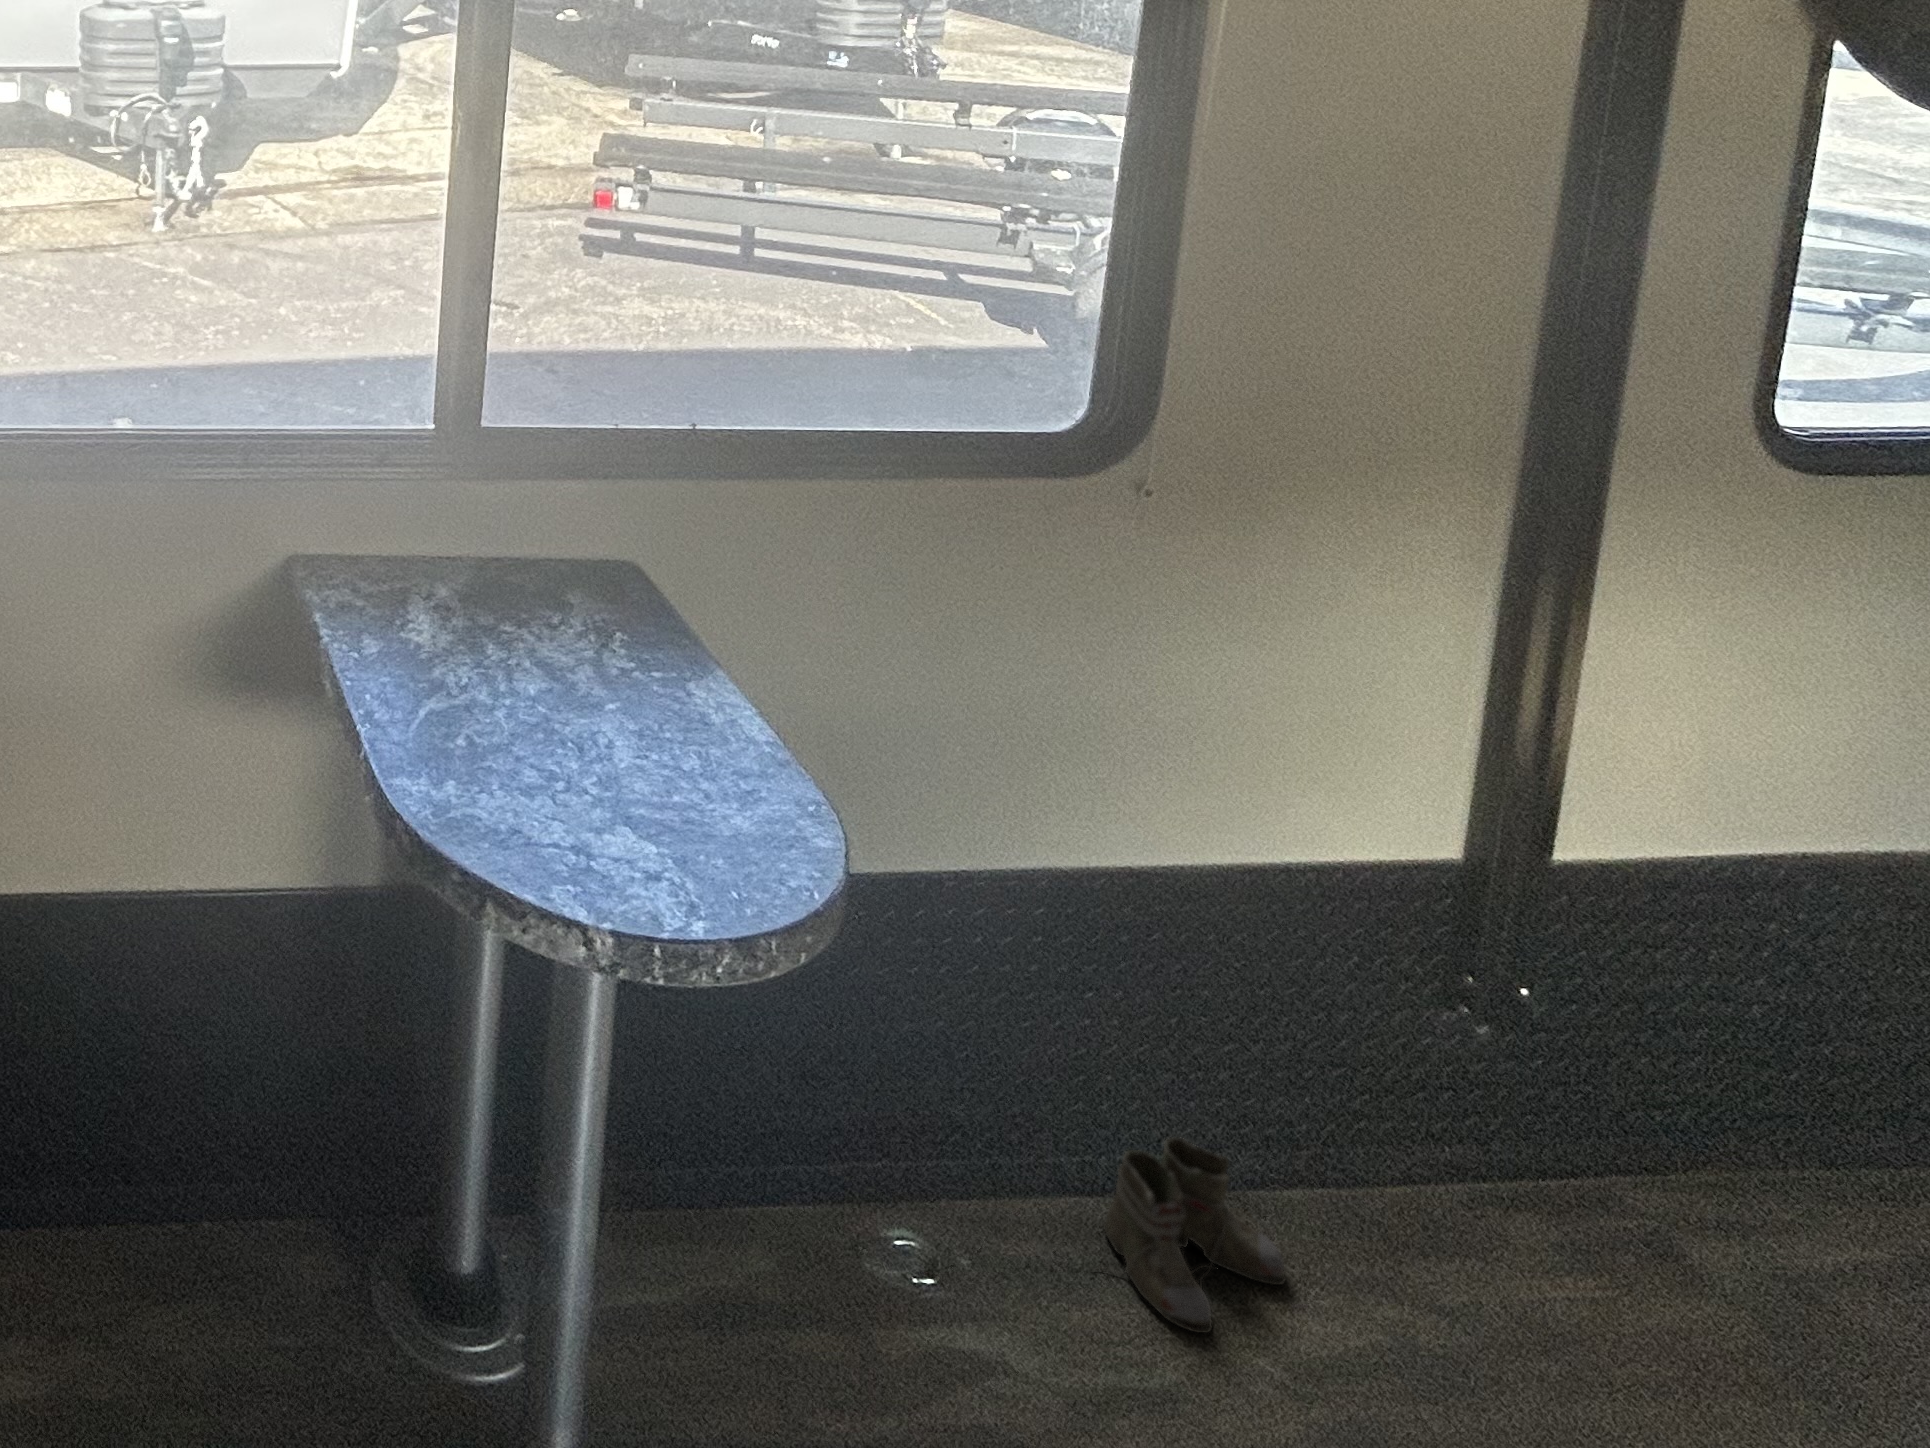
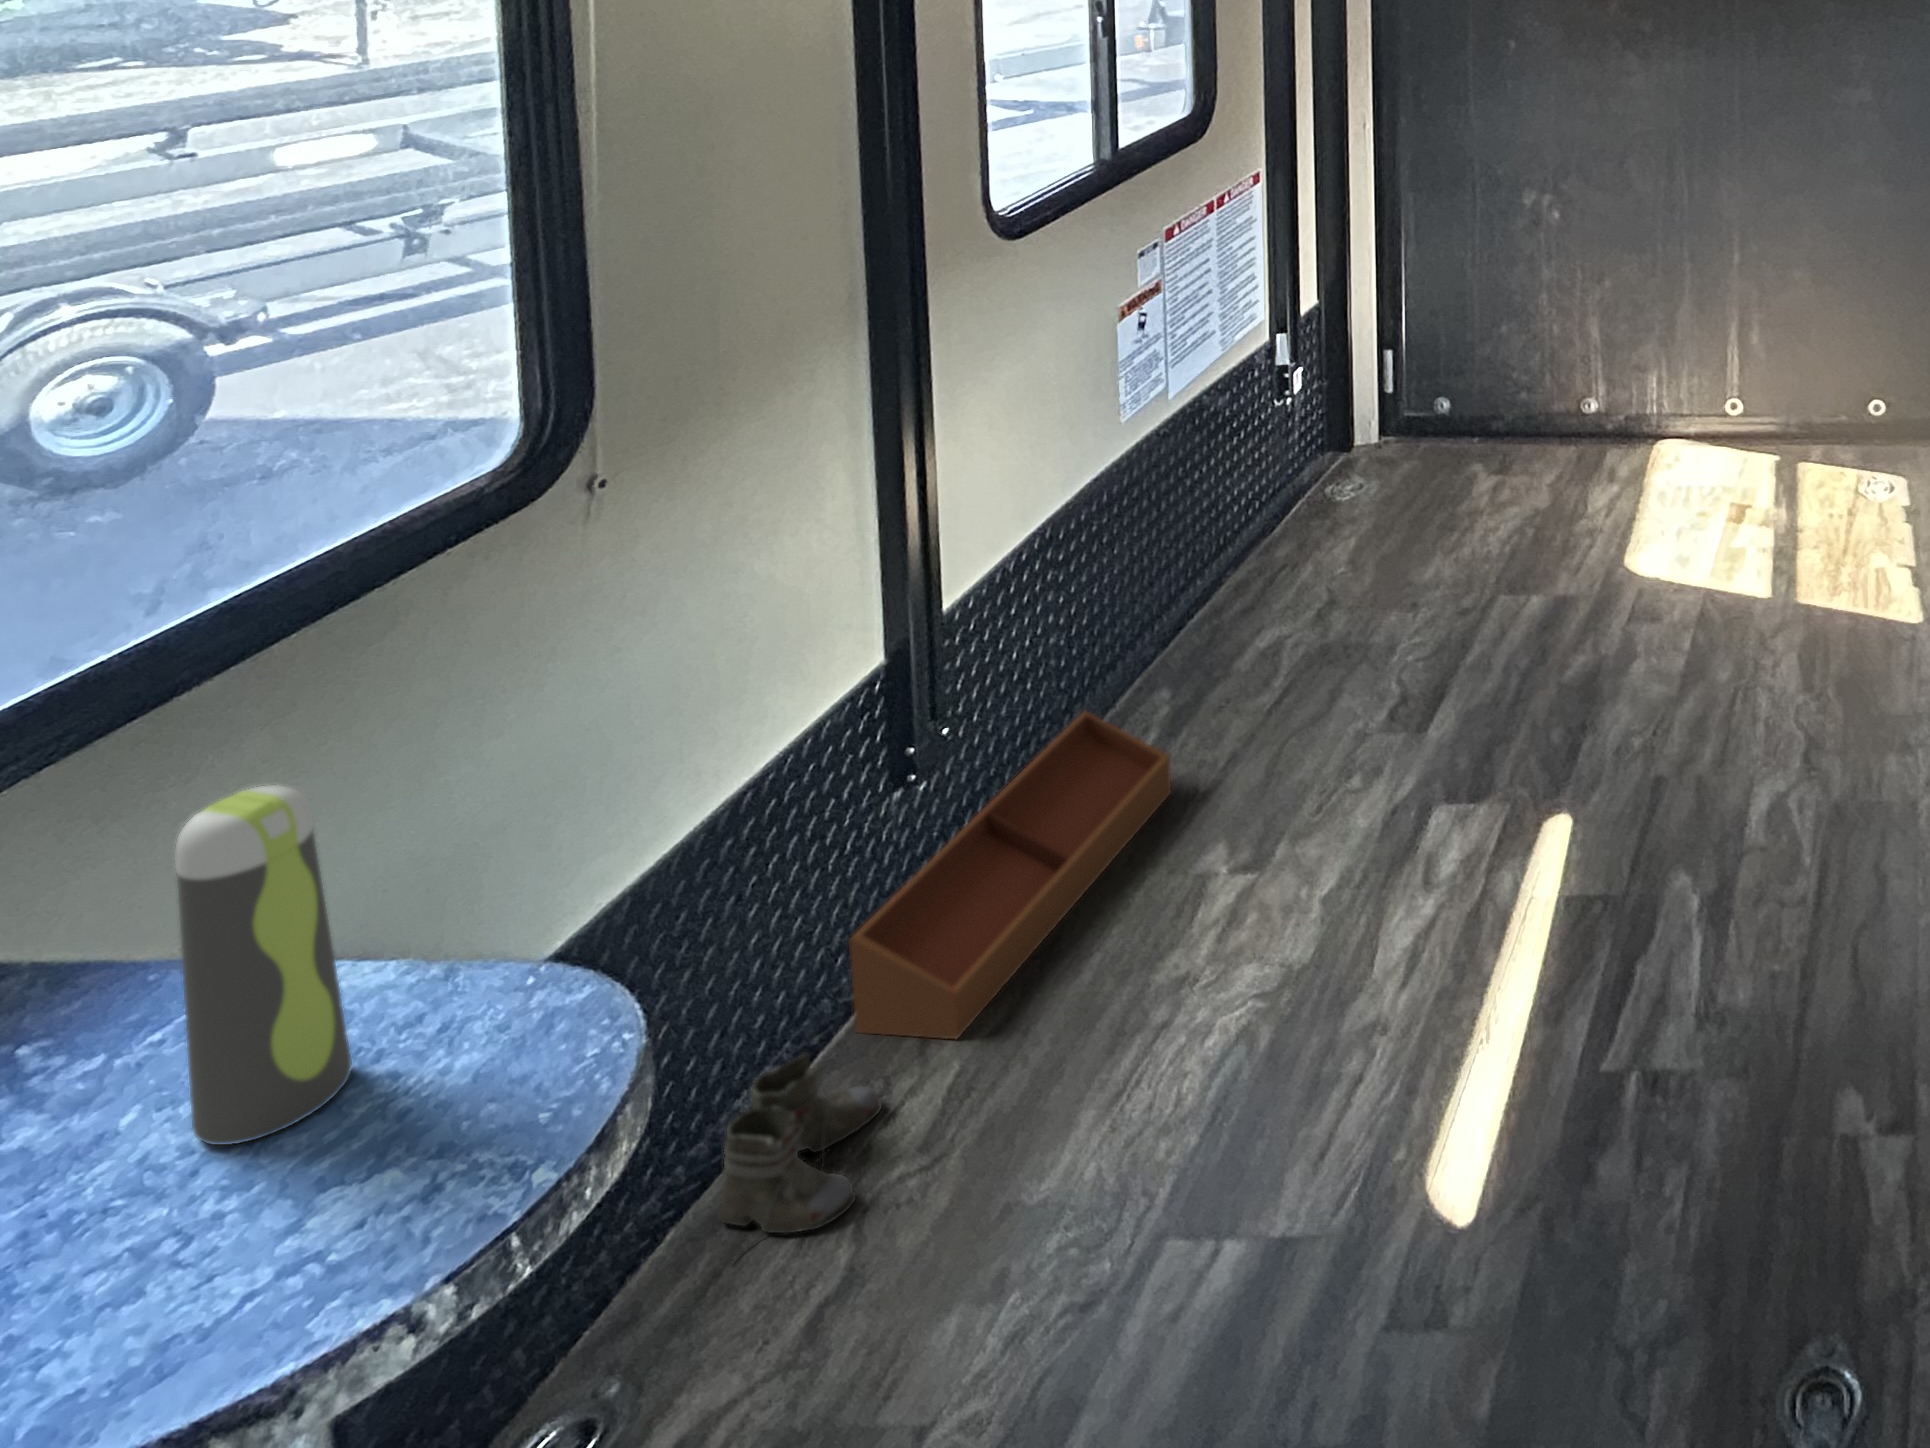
water bottle: none [615,531,705,780] -> present [175,786,352,1145]
storage bin: none [1309,1098,1856,1310] -> present [848,712,1171,1039]

